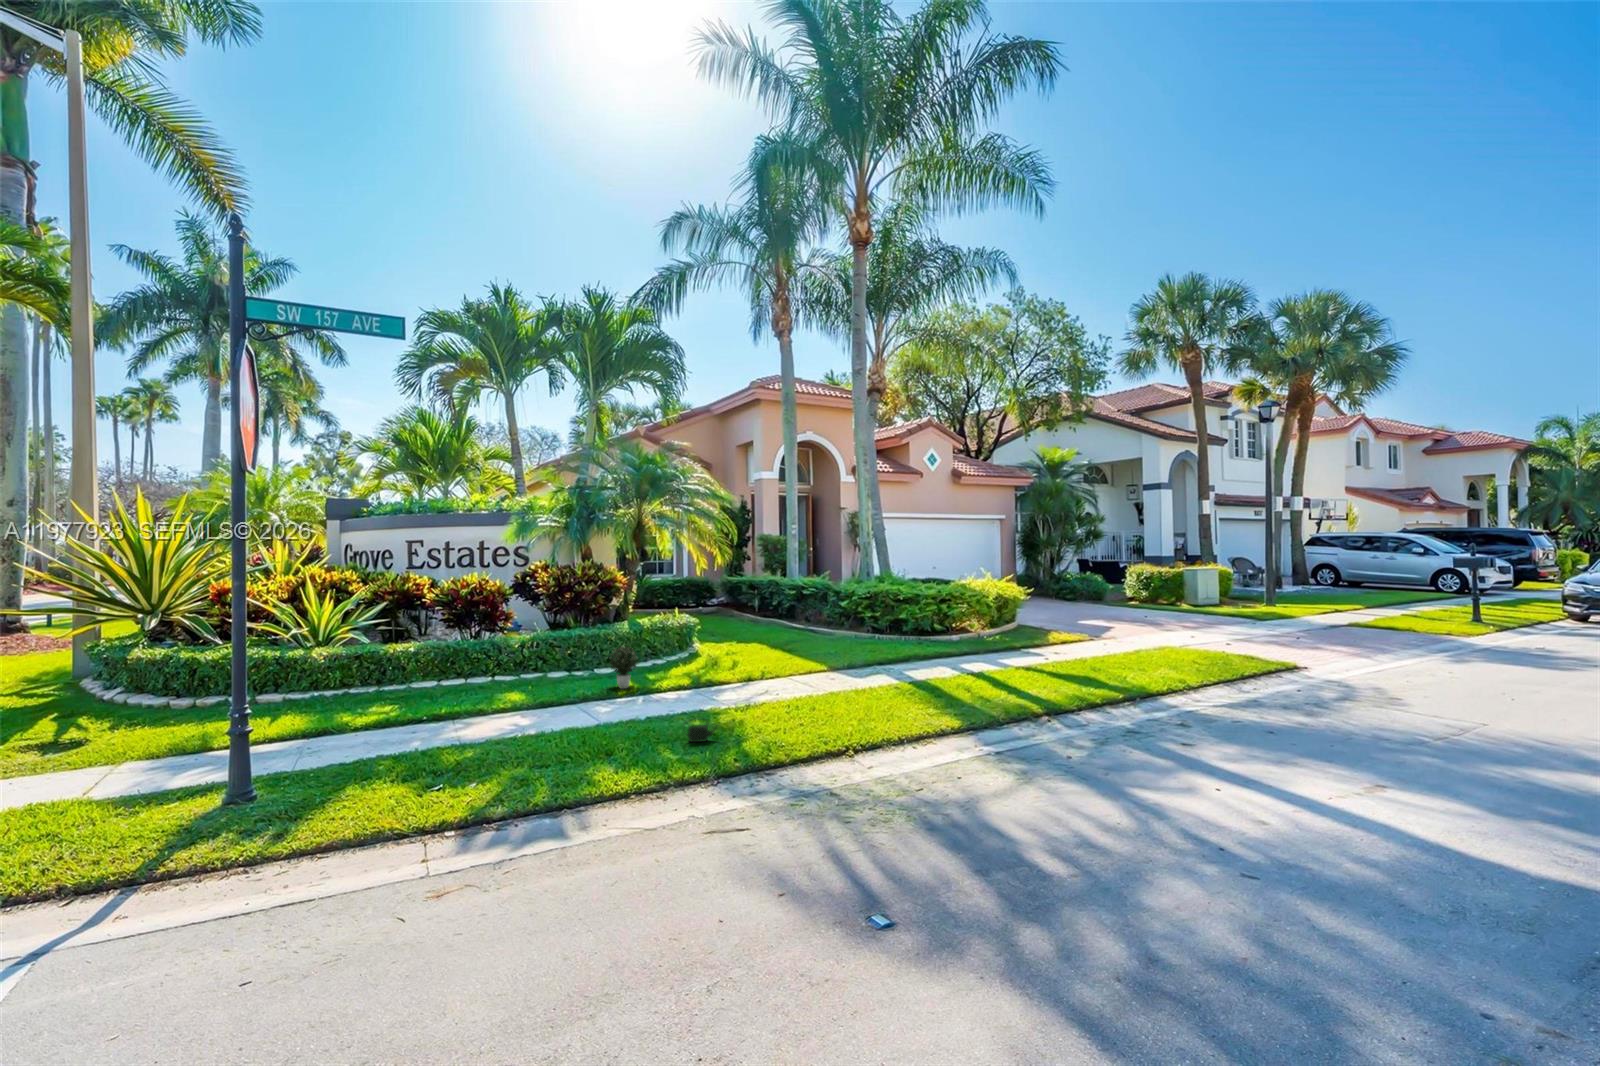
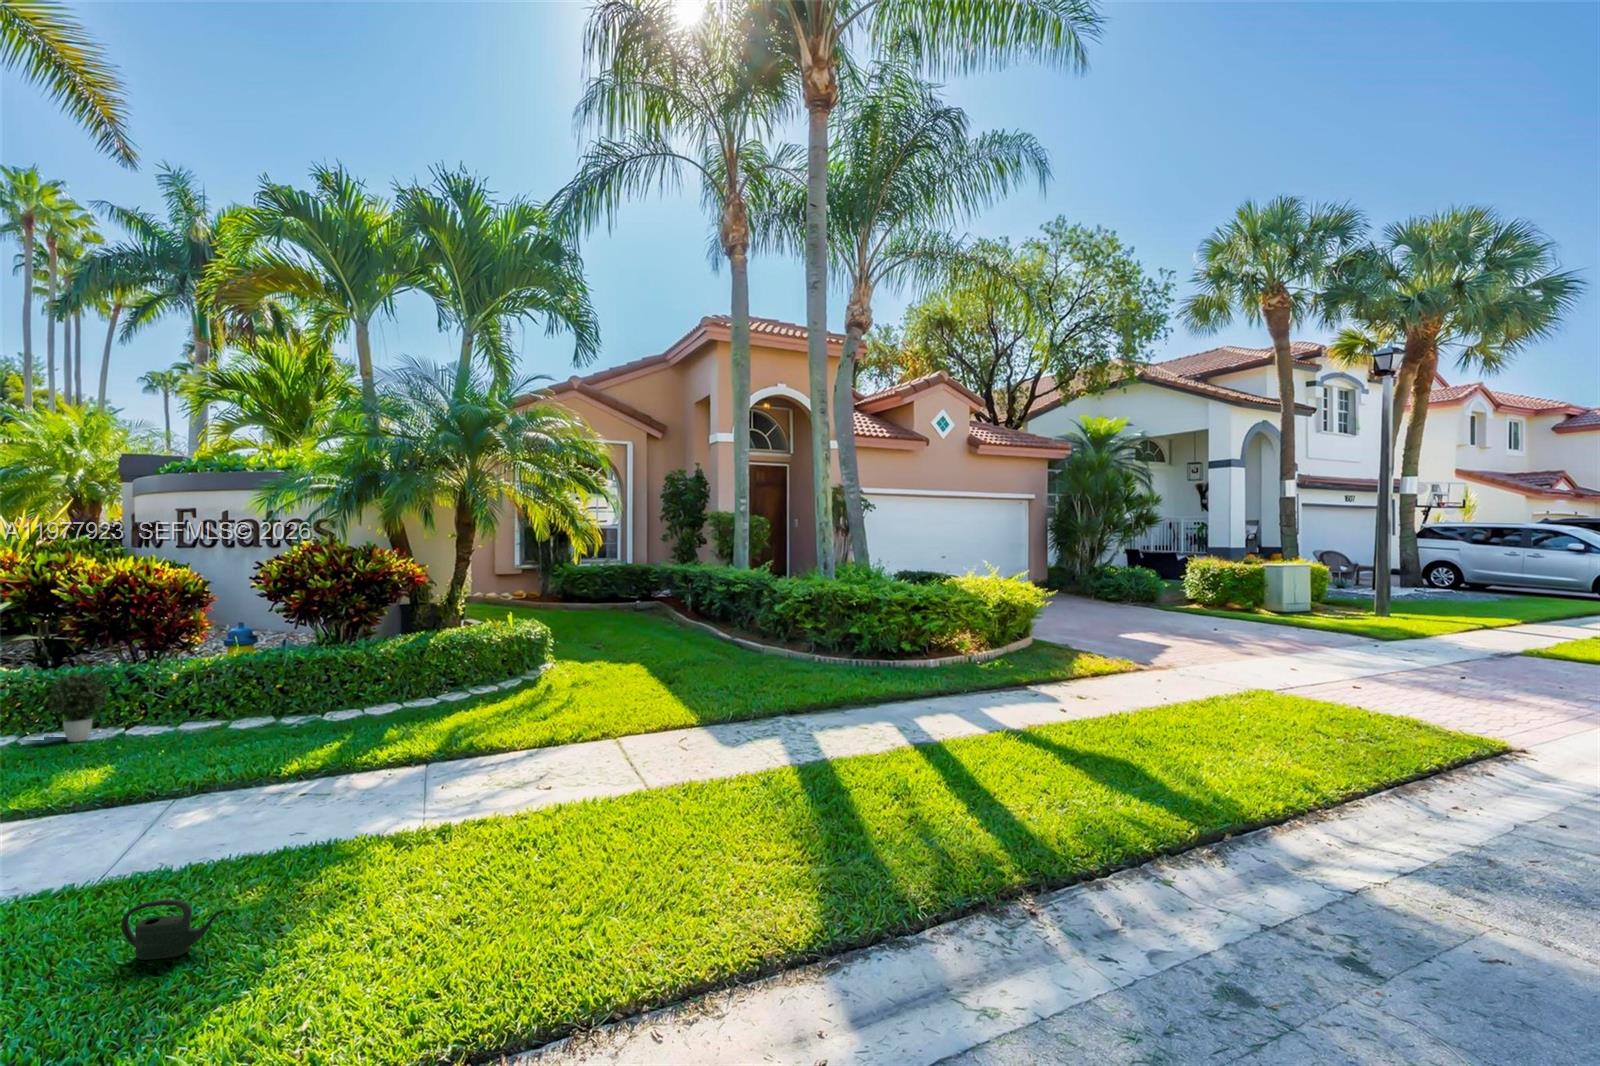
potted plant: present [609,647,637,689] -> present [45,672,109,742]

